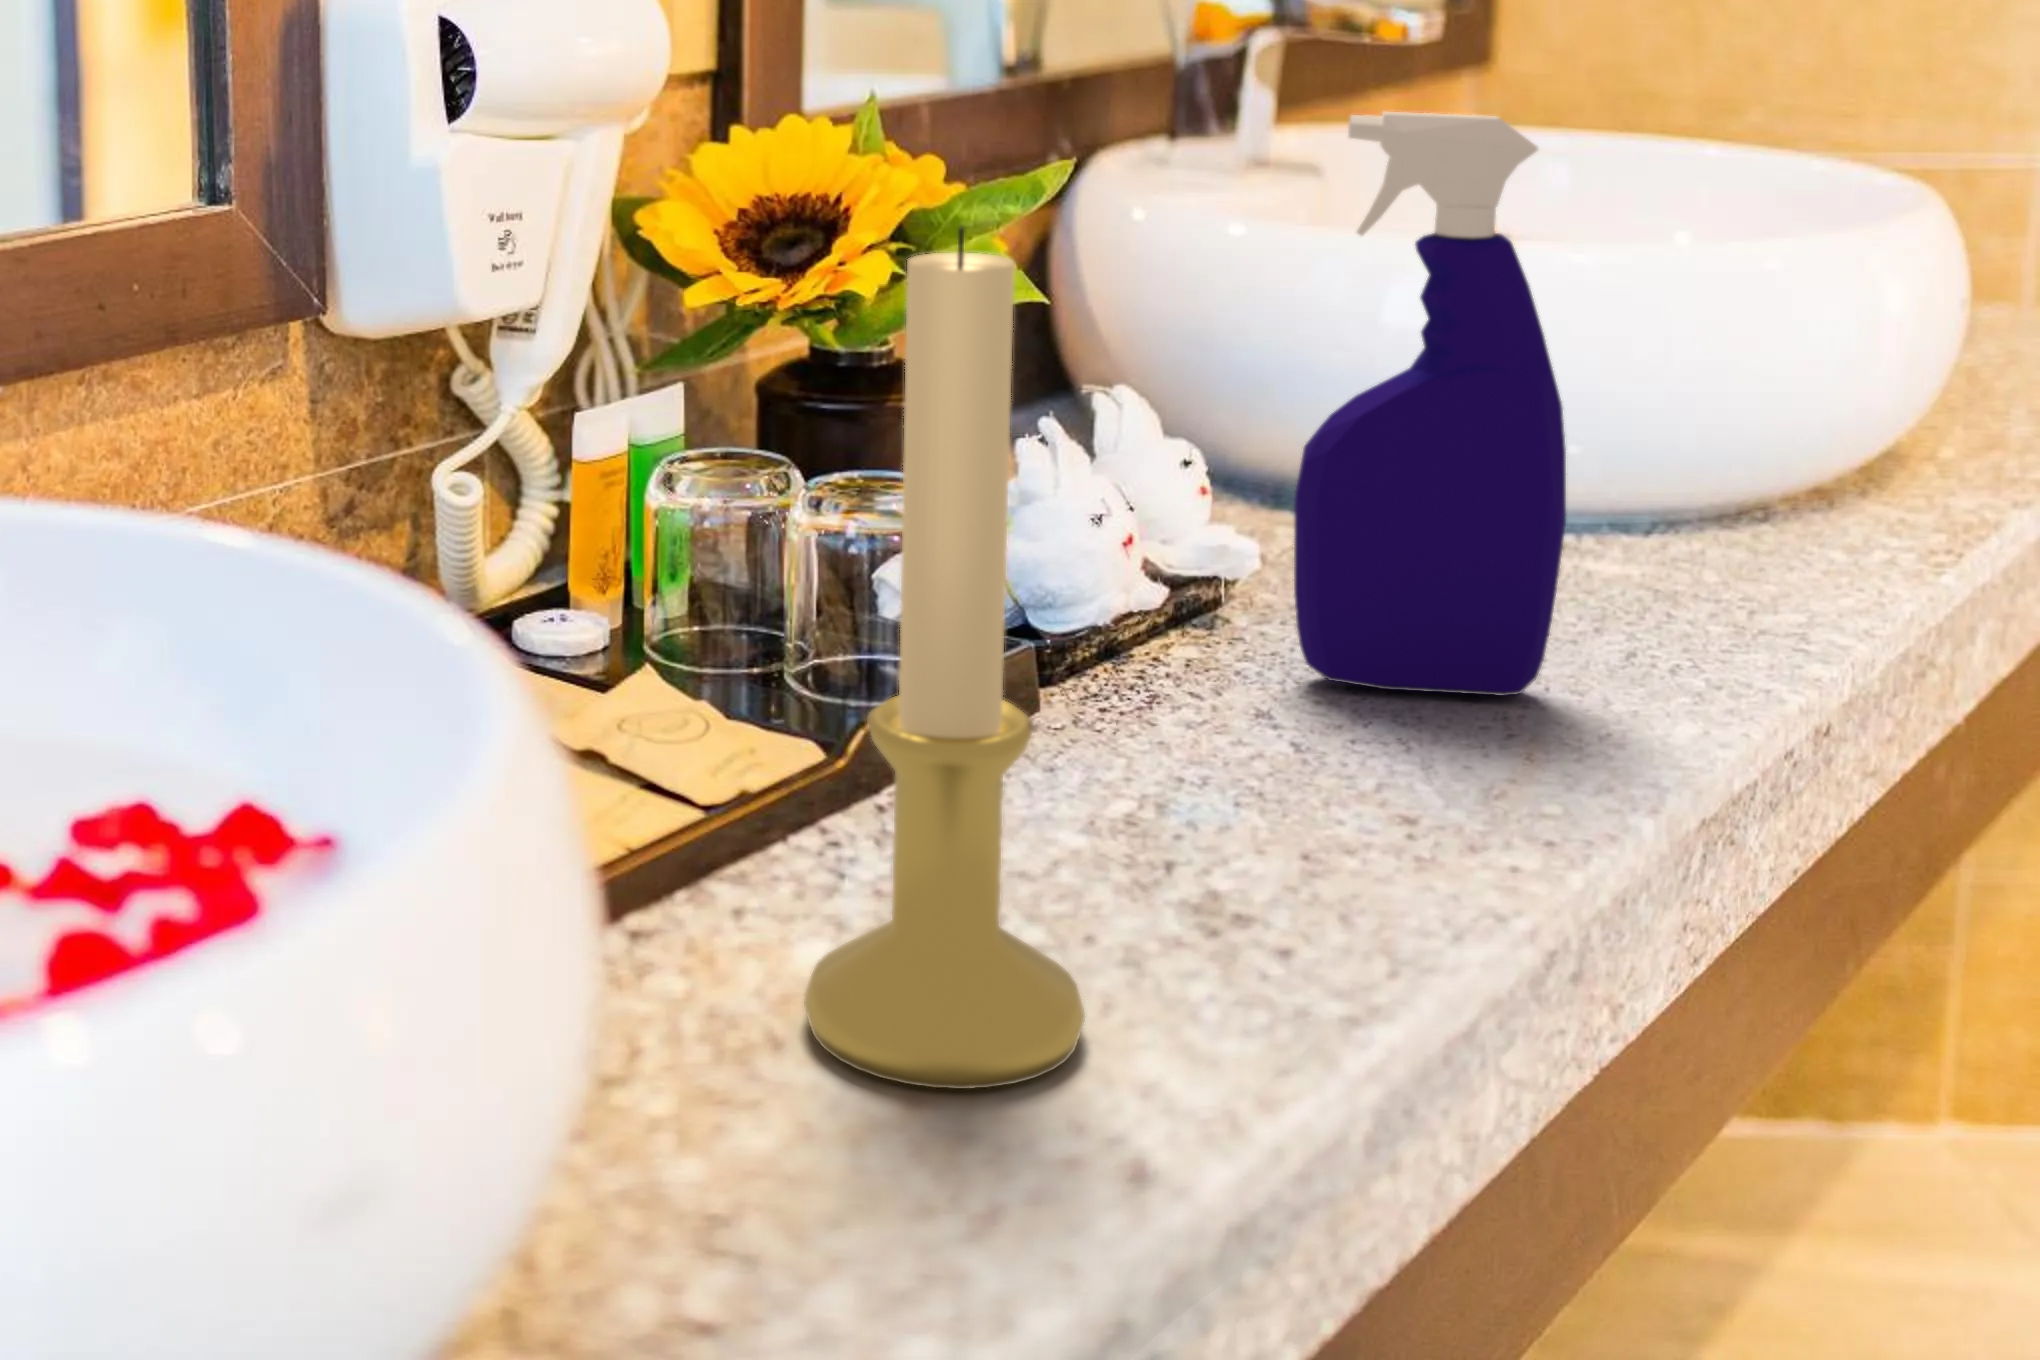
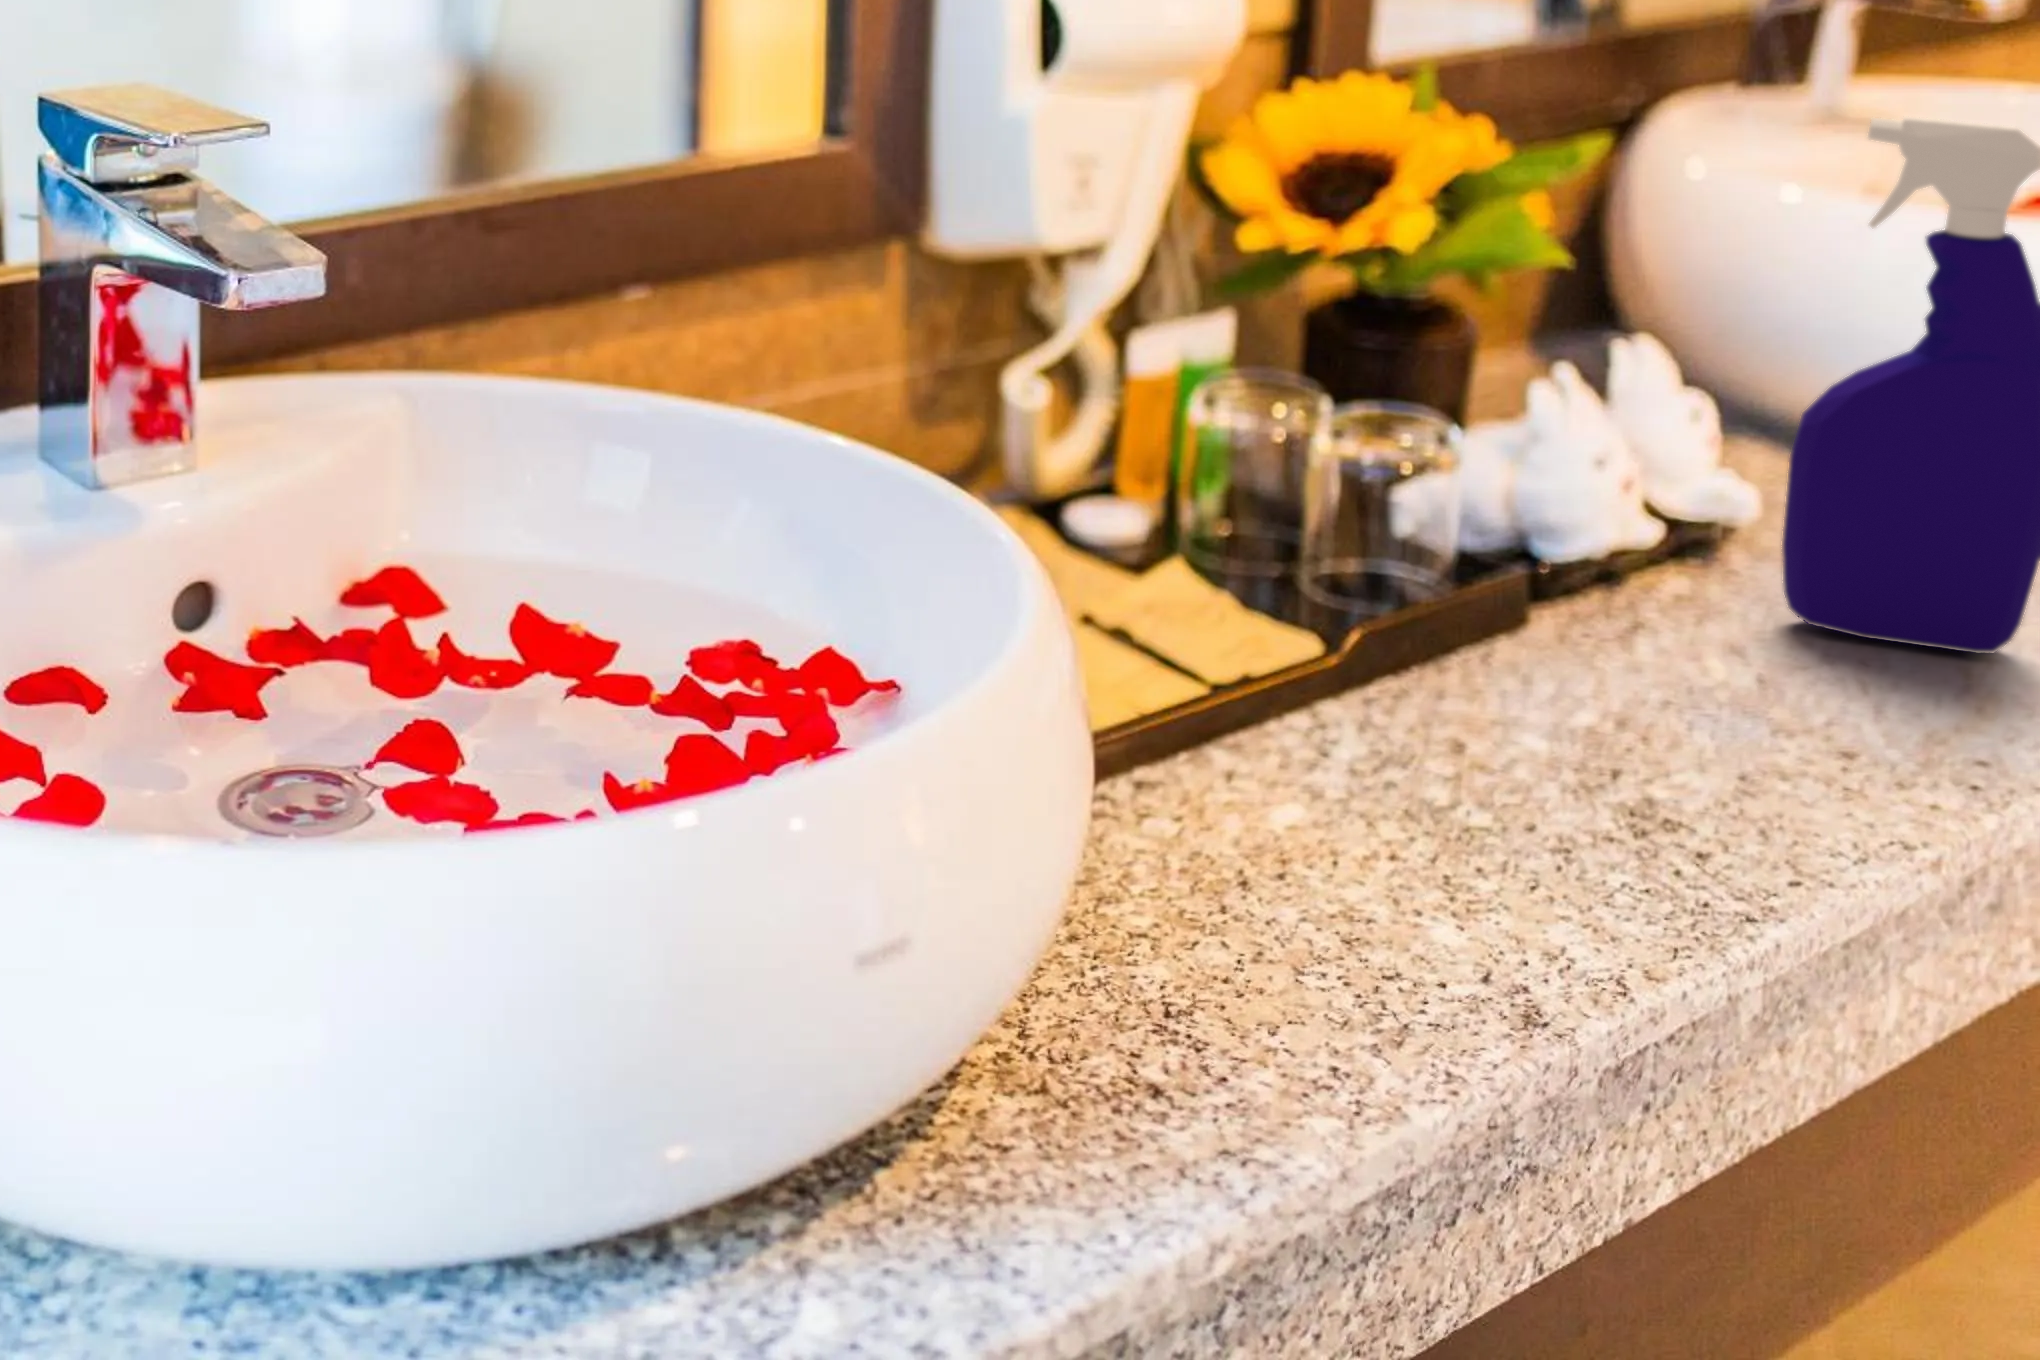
candle holder: present [804,227,1085,1089] -> none [1272,240,1510,937]

